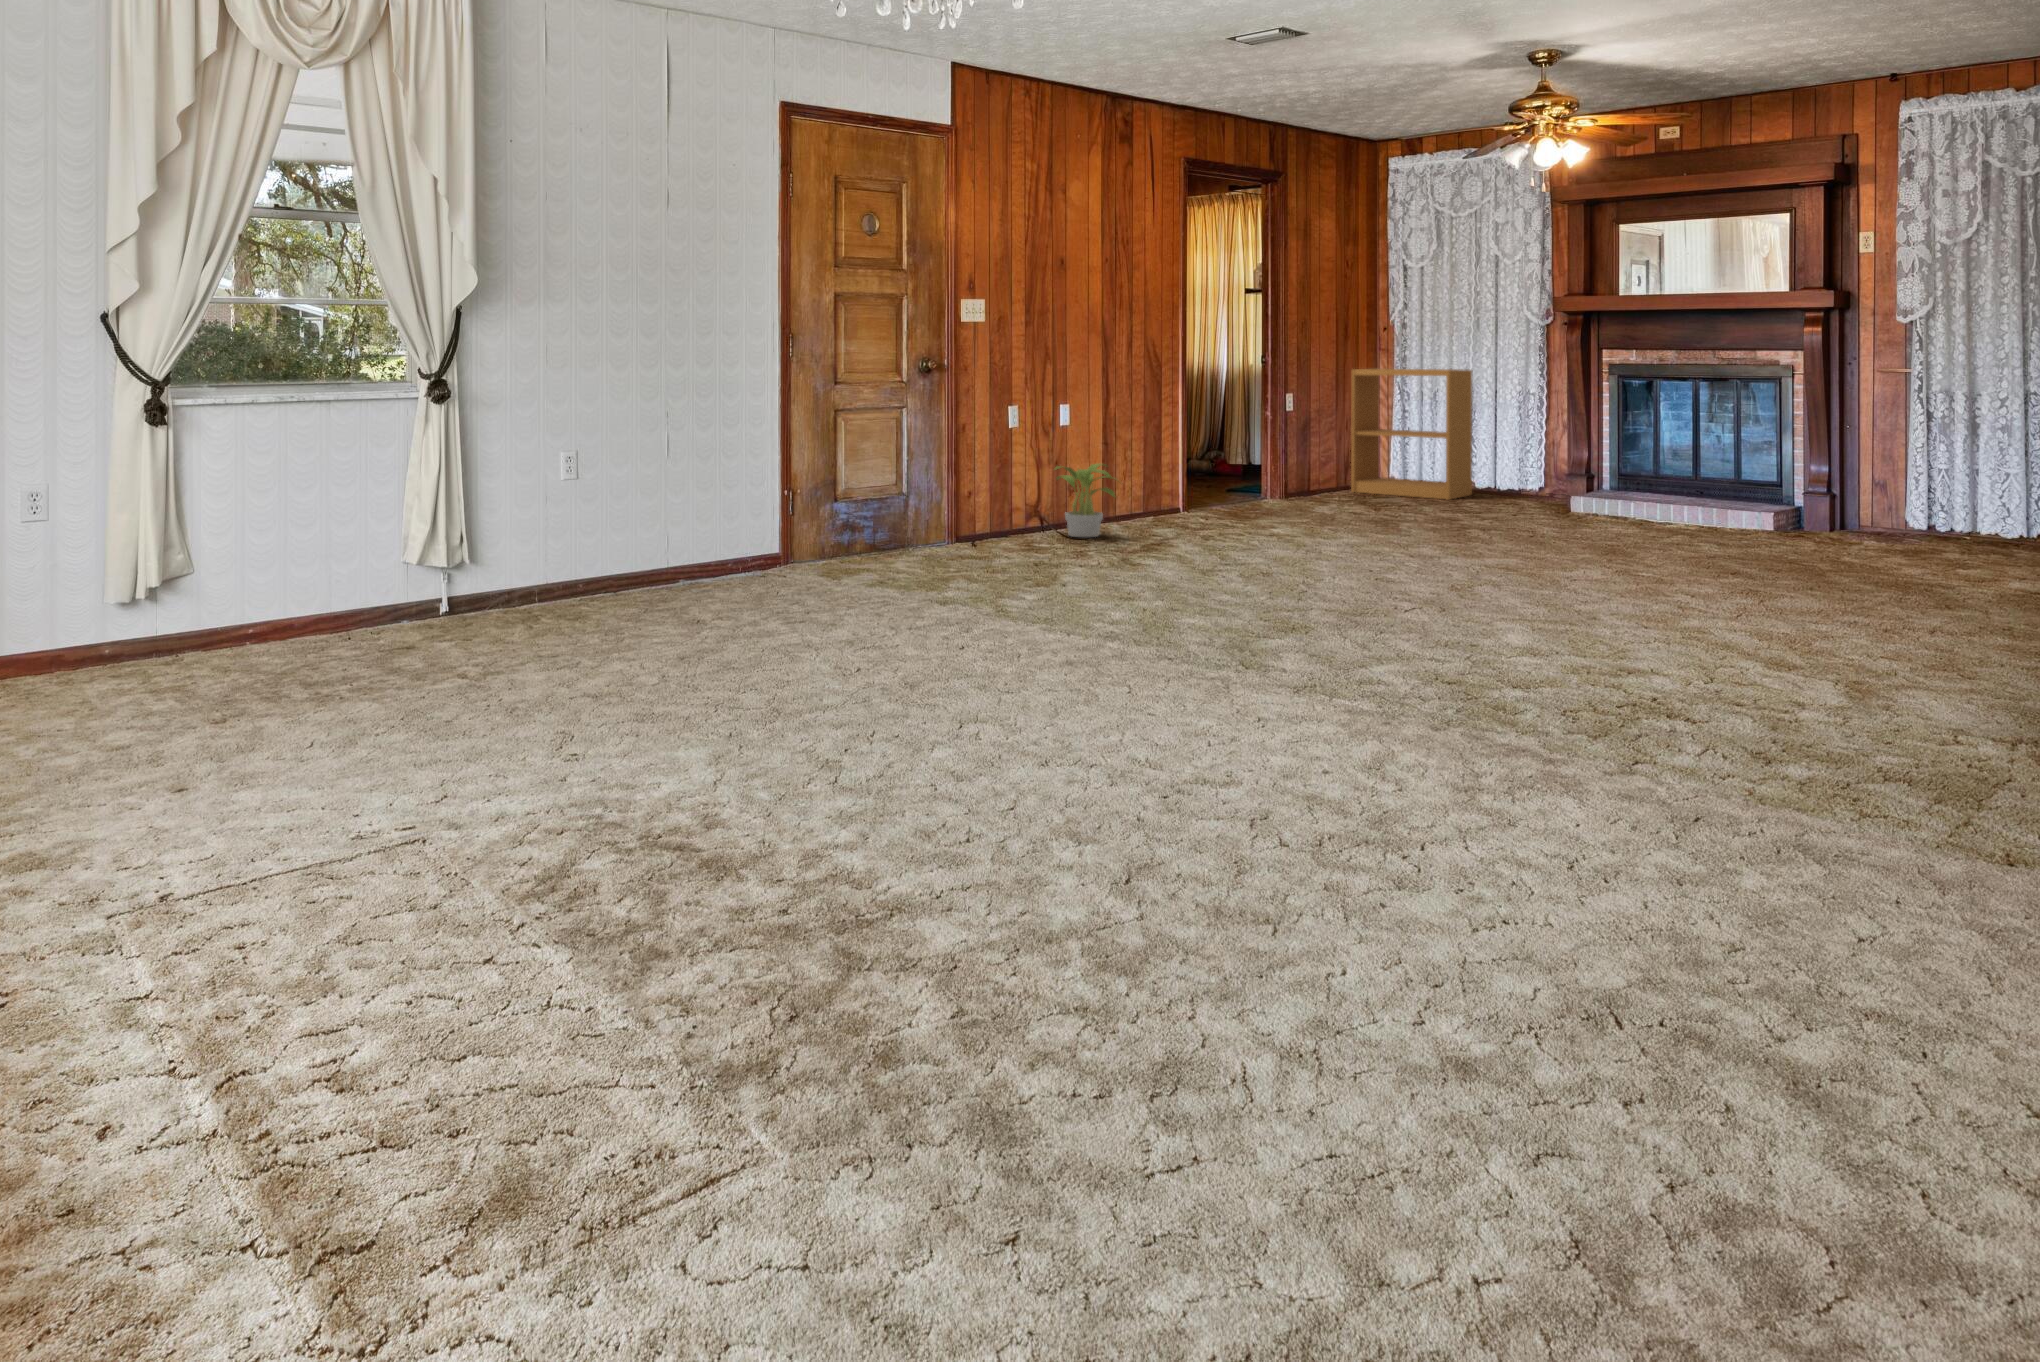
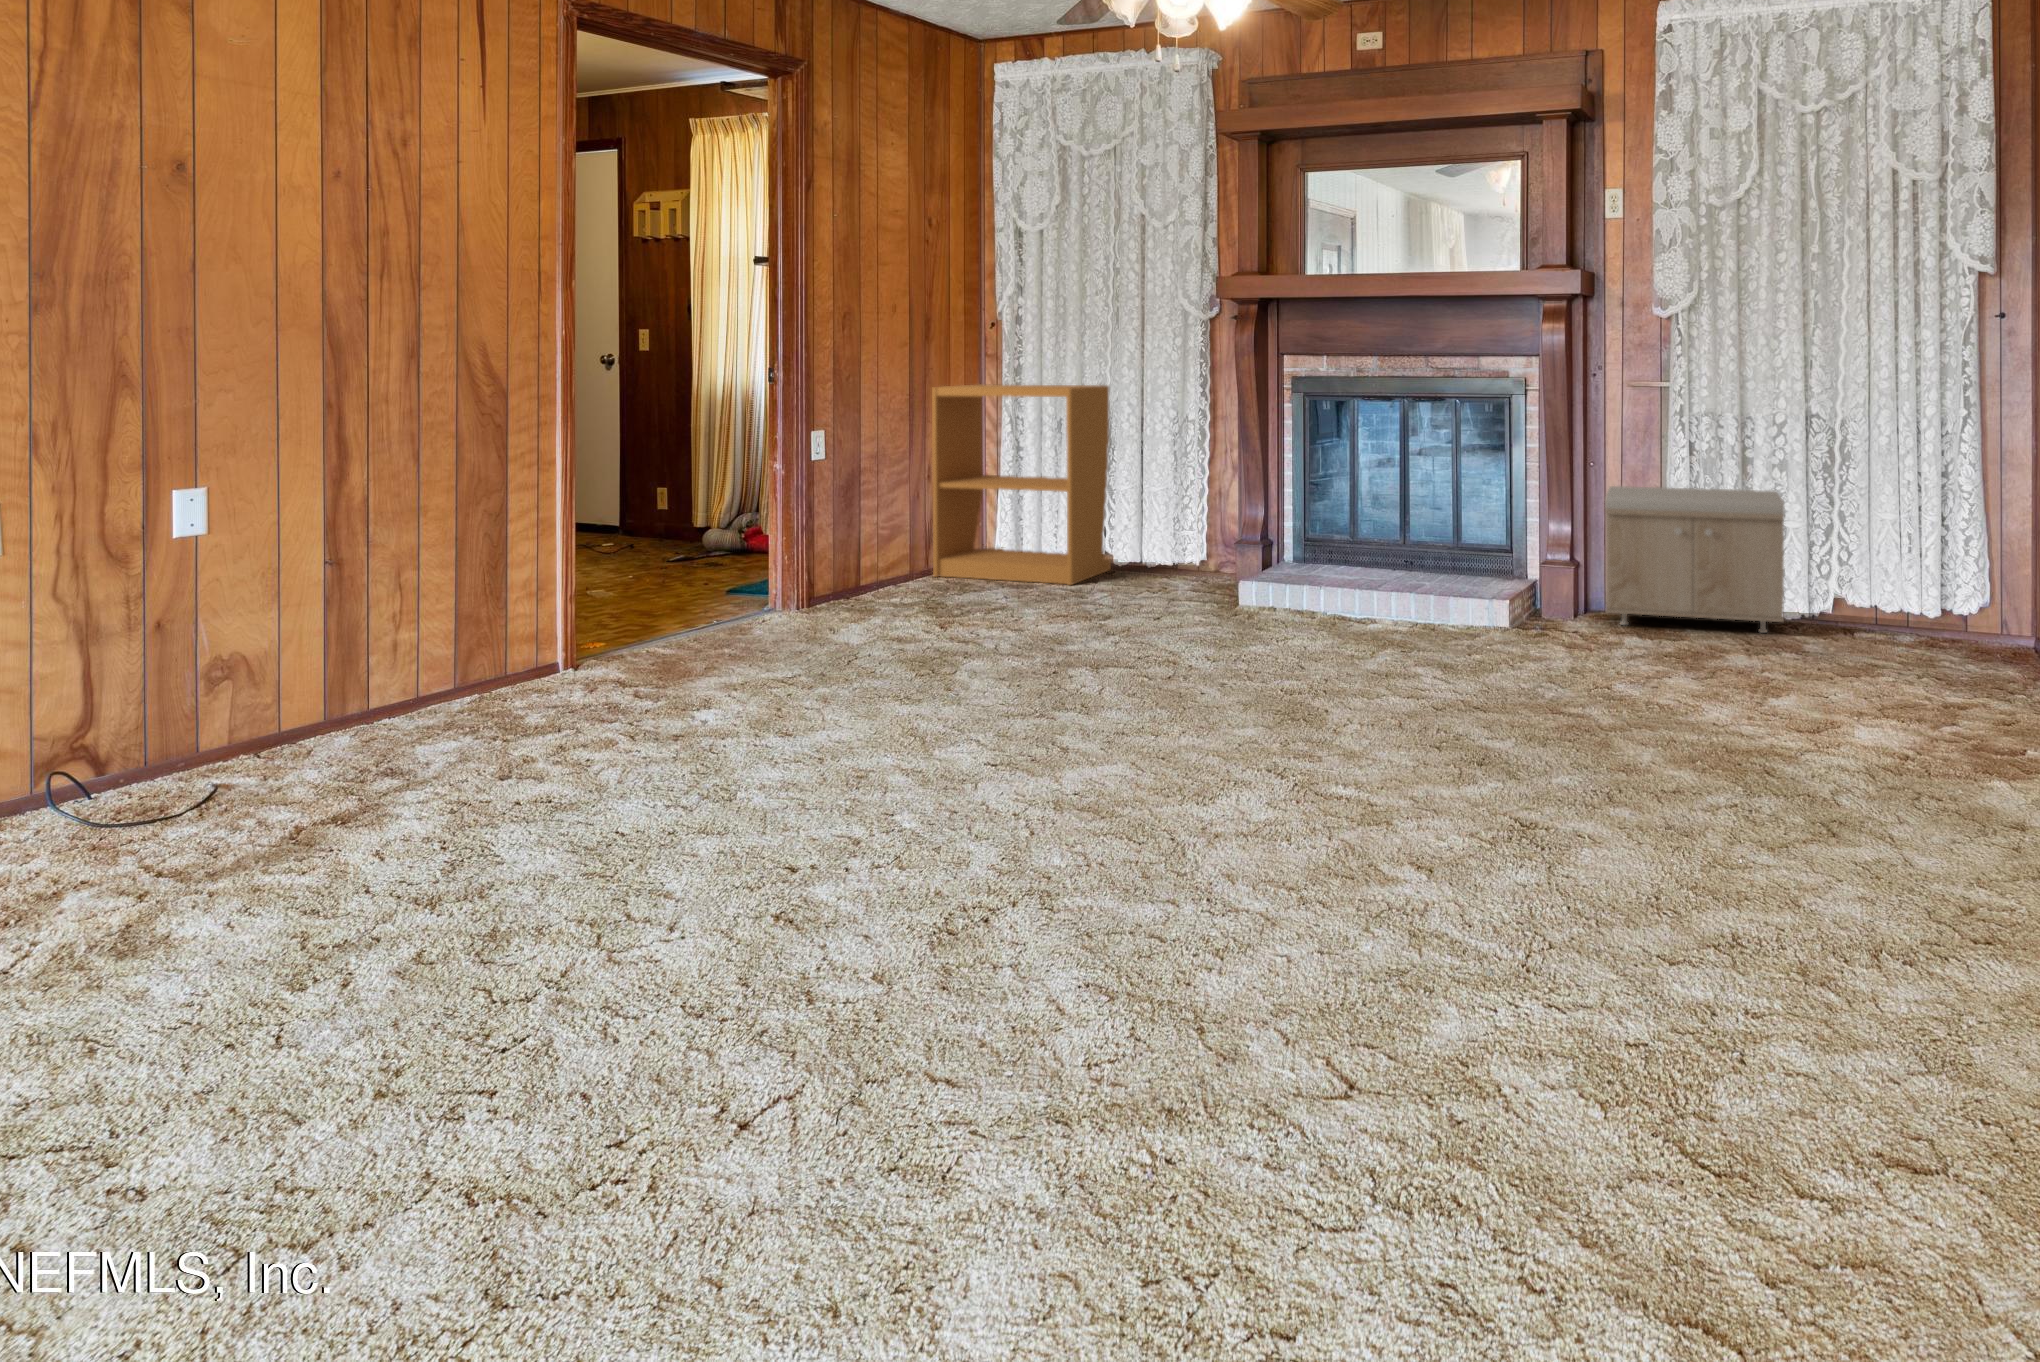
storage bench: none [1849,441,1998,543] -> present [1605,486,1784,633]
potted plant: present [1055,464,1115,537] -> none [58,620,286,806]

